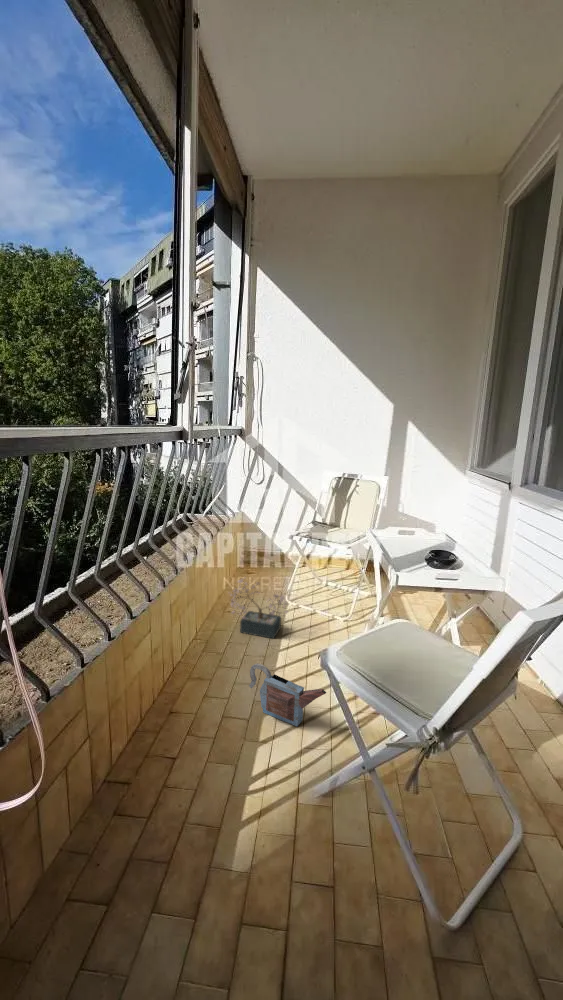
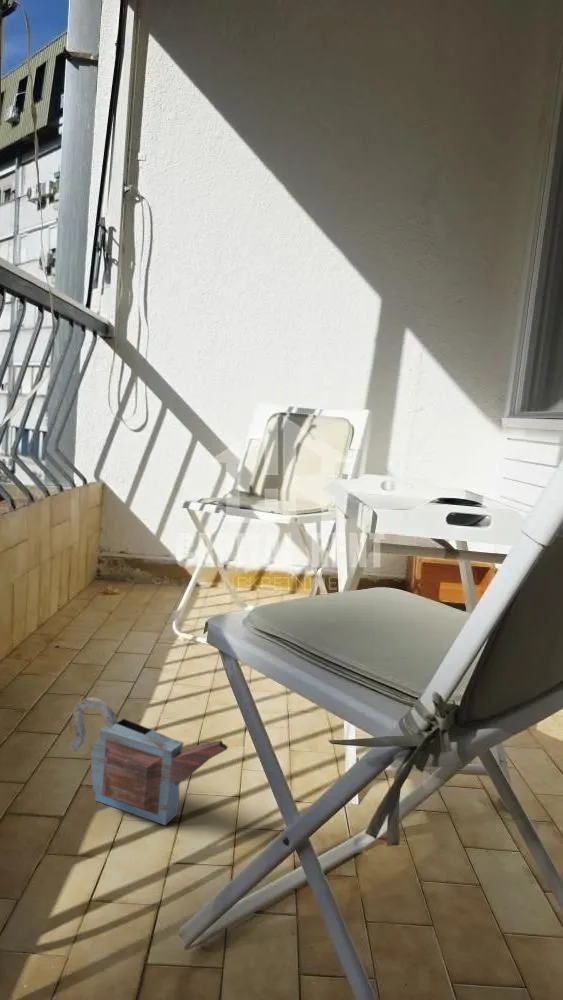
decorative plant: present [231,579,287,638] -> none [52,566,173,683]

